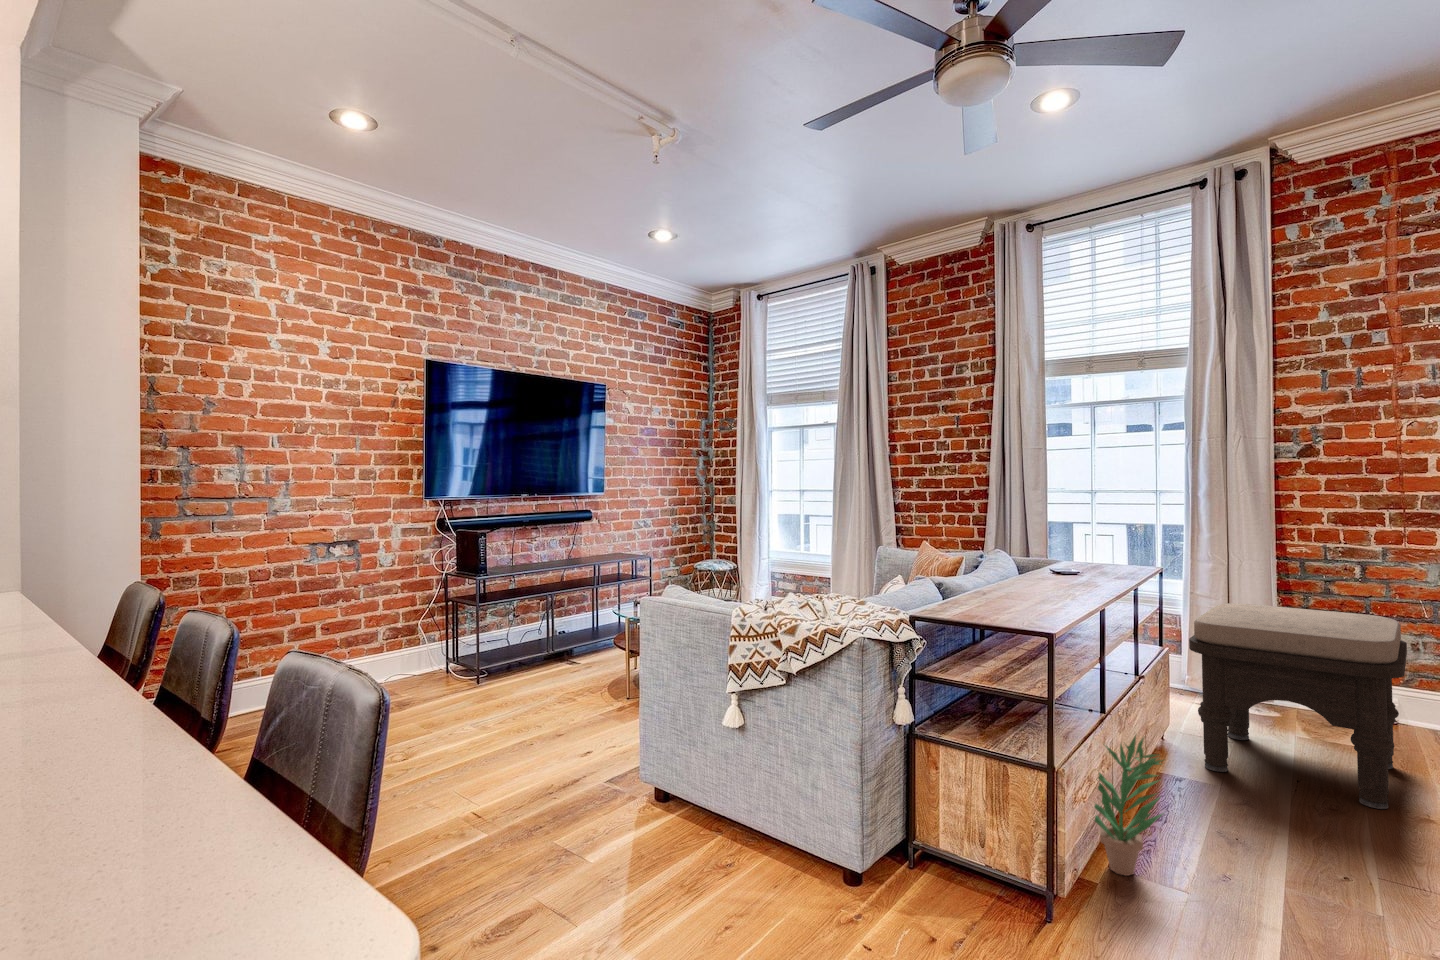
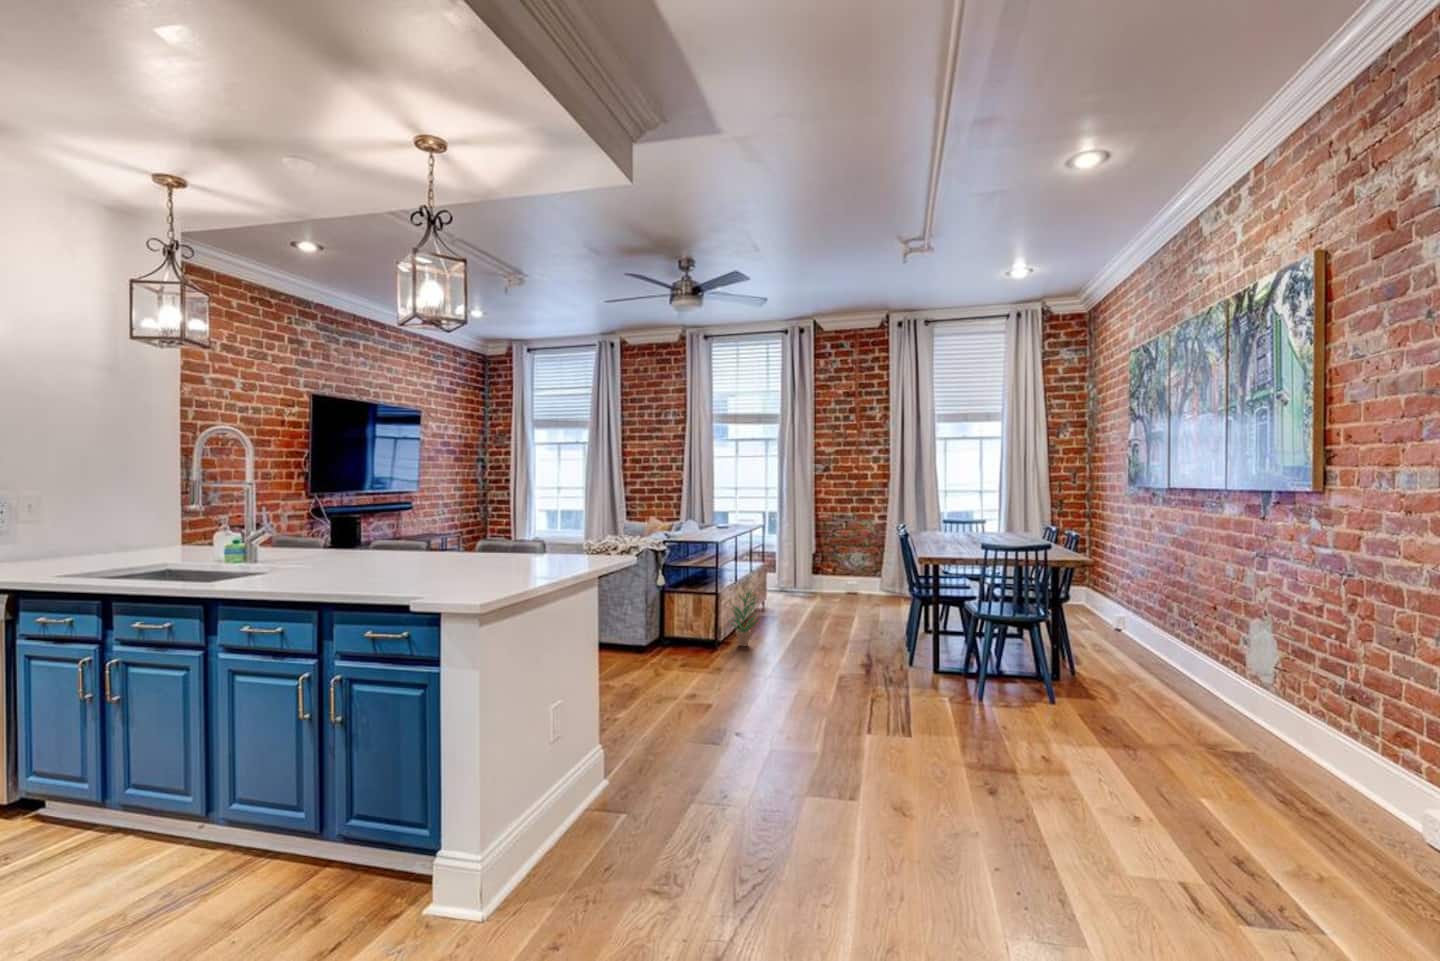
ottoman: present [1189,603,1407,809] -> none [774,542,853,620]

